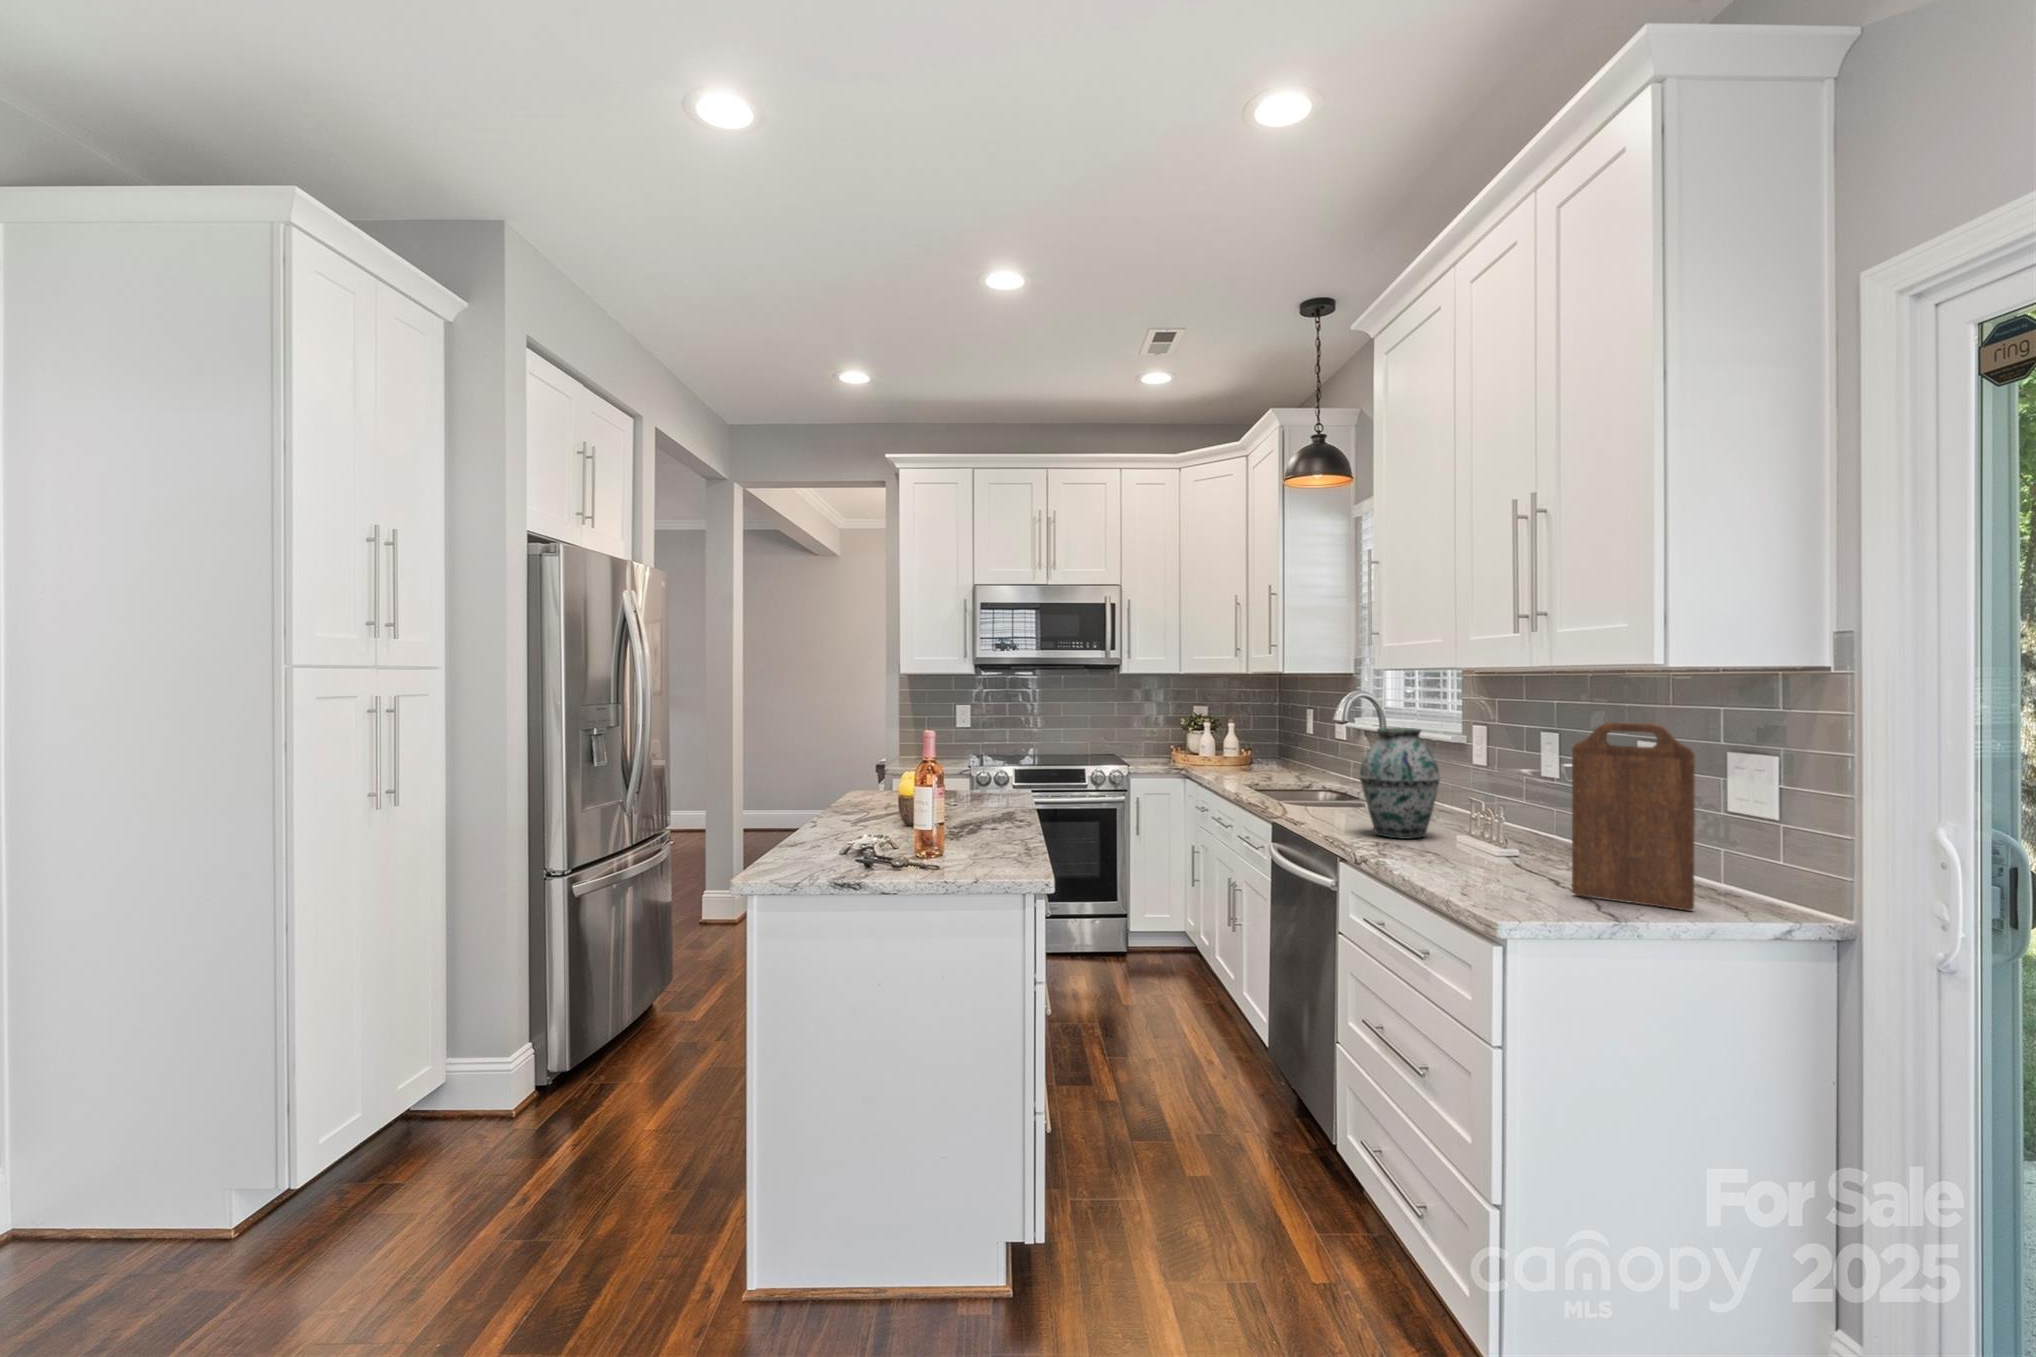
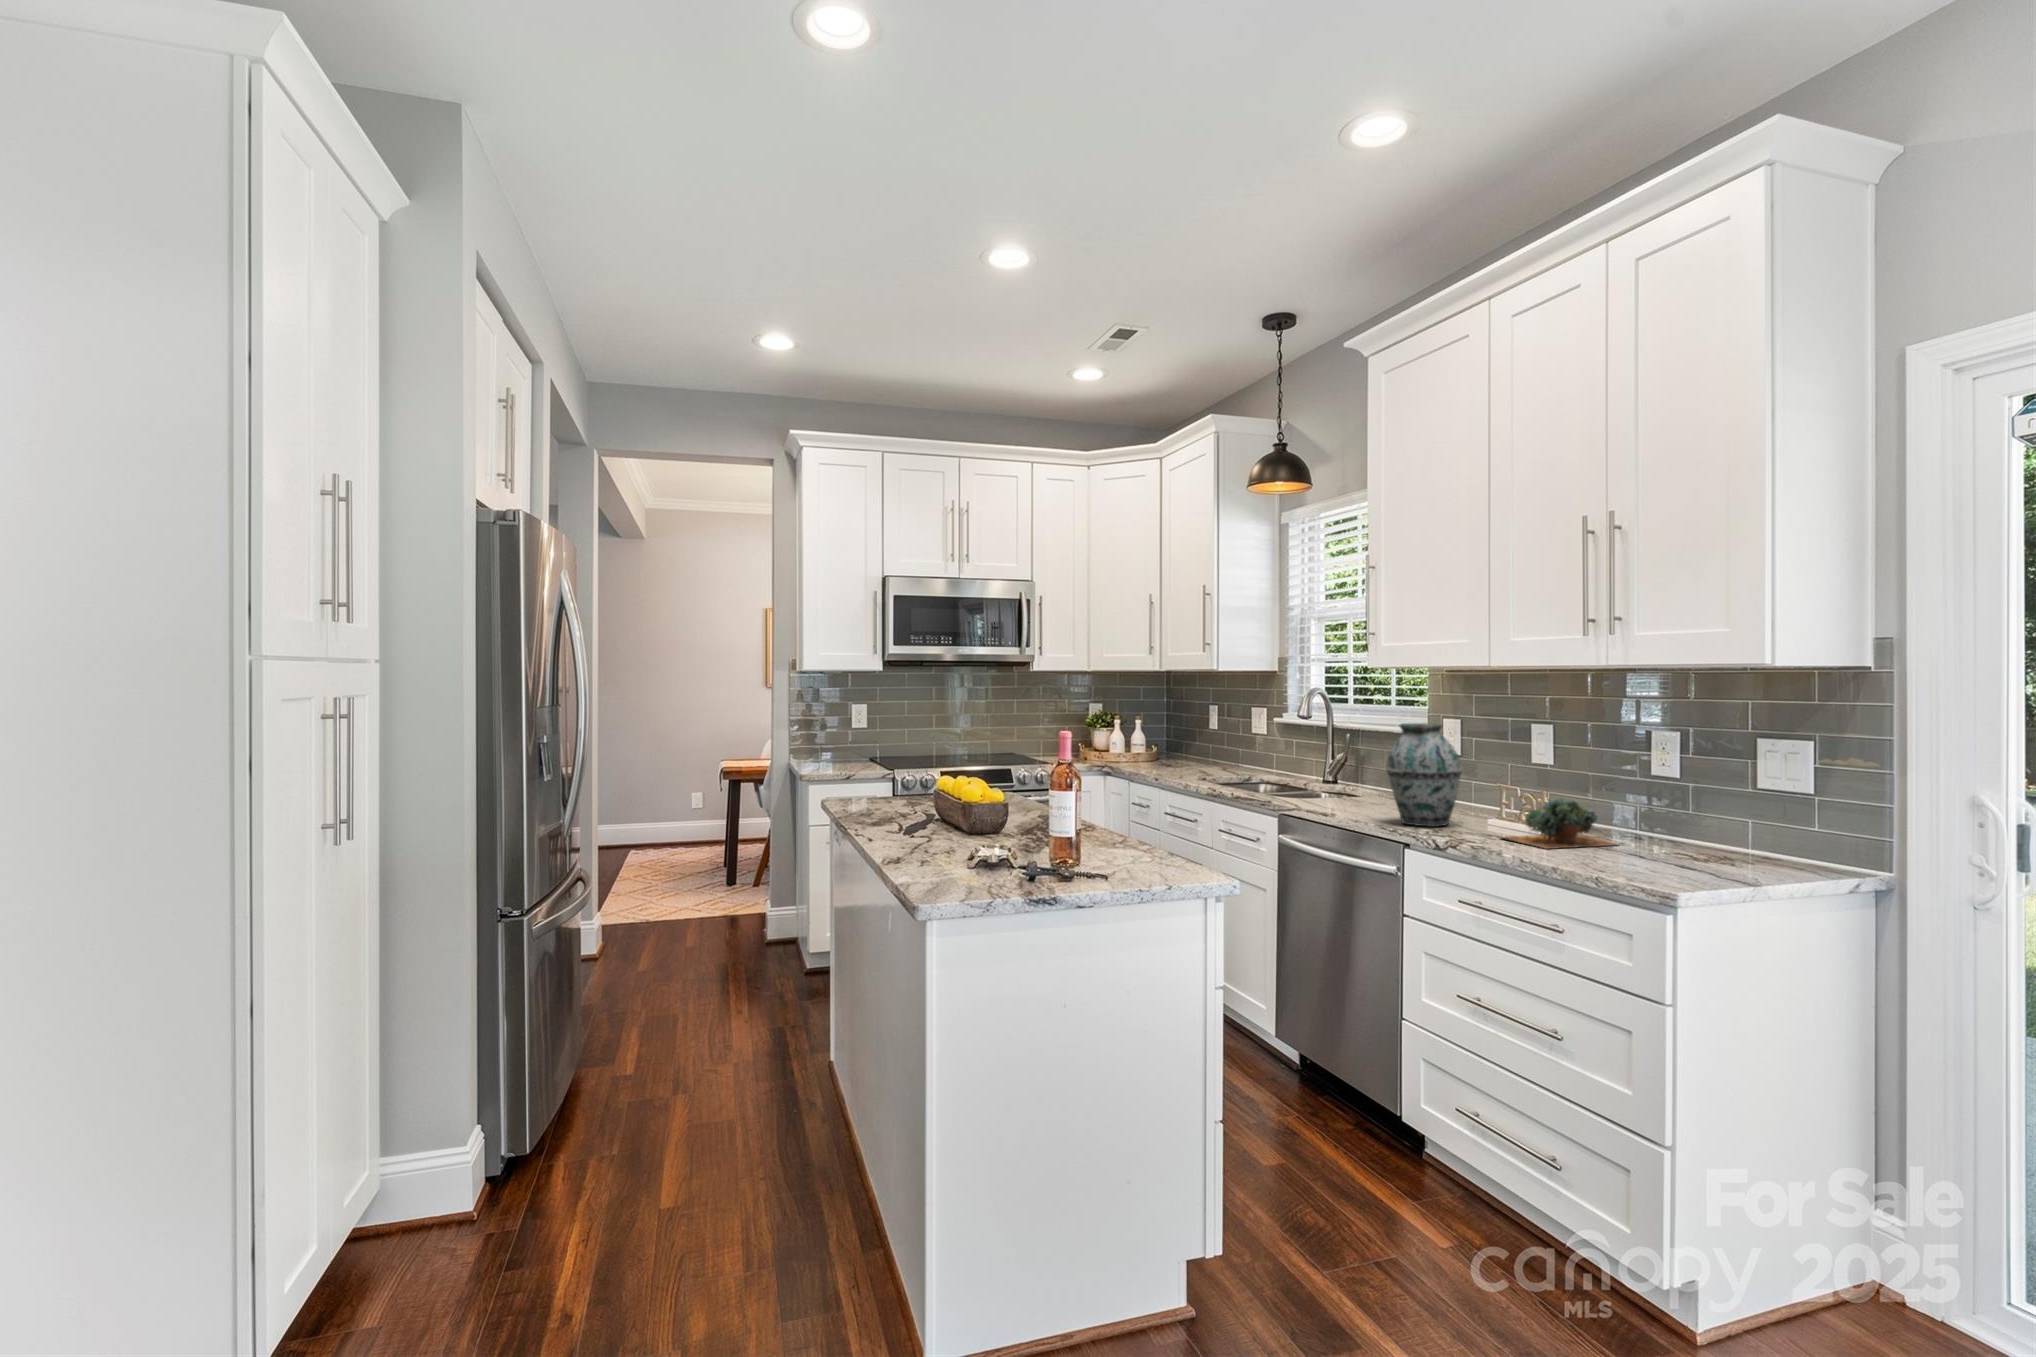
cutting board: present [1572,722,1695,911] -> none [1662,716,1772,875]
succulent plant: none [1449,810,1579,869] -> present [1502,797,1615,849]

